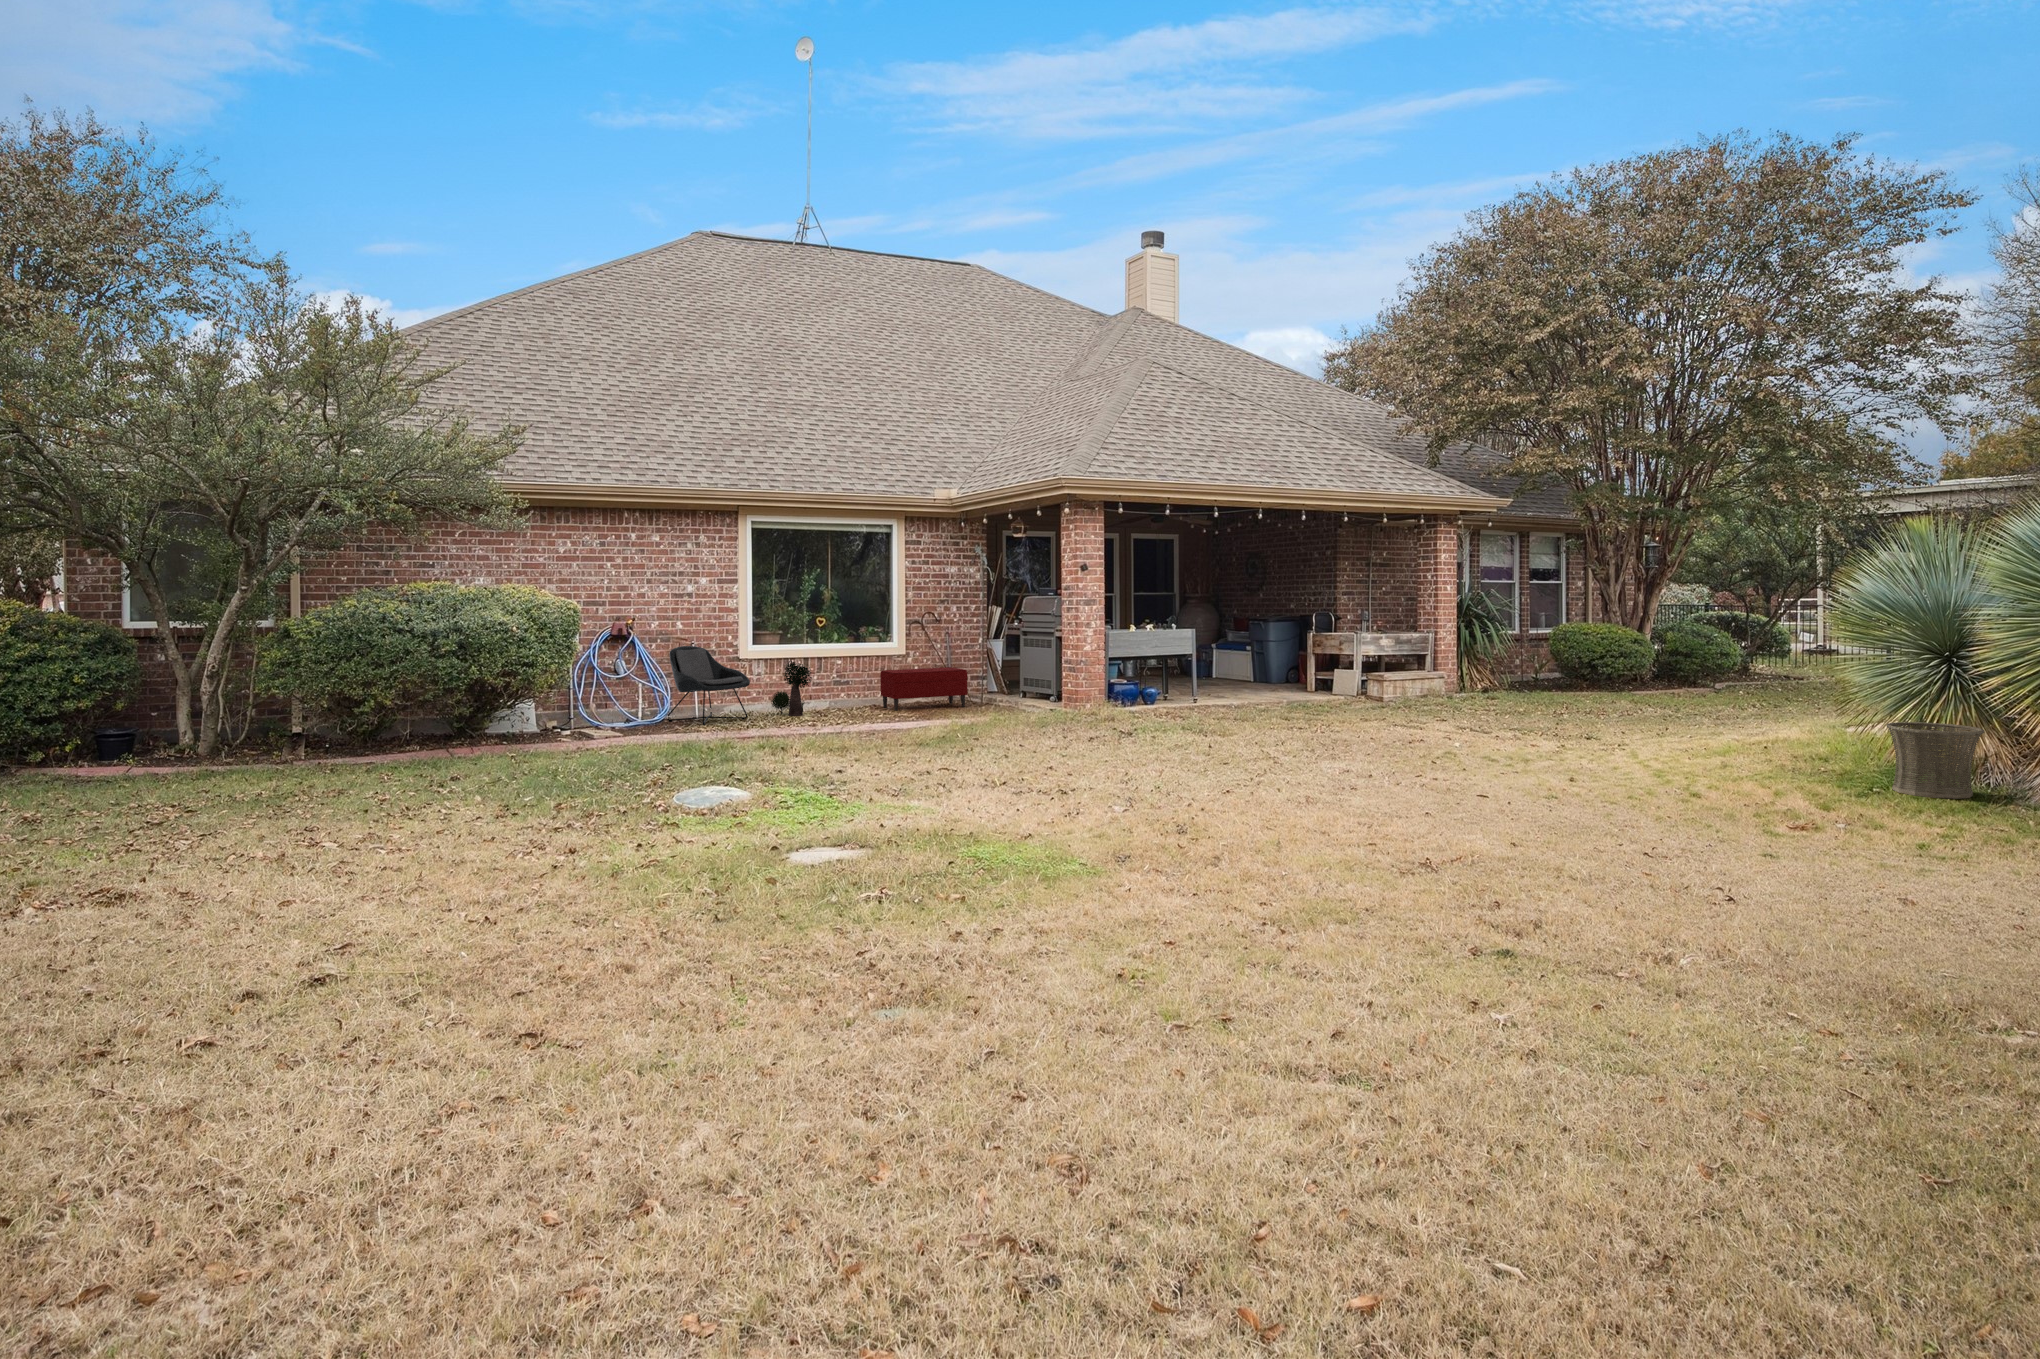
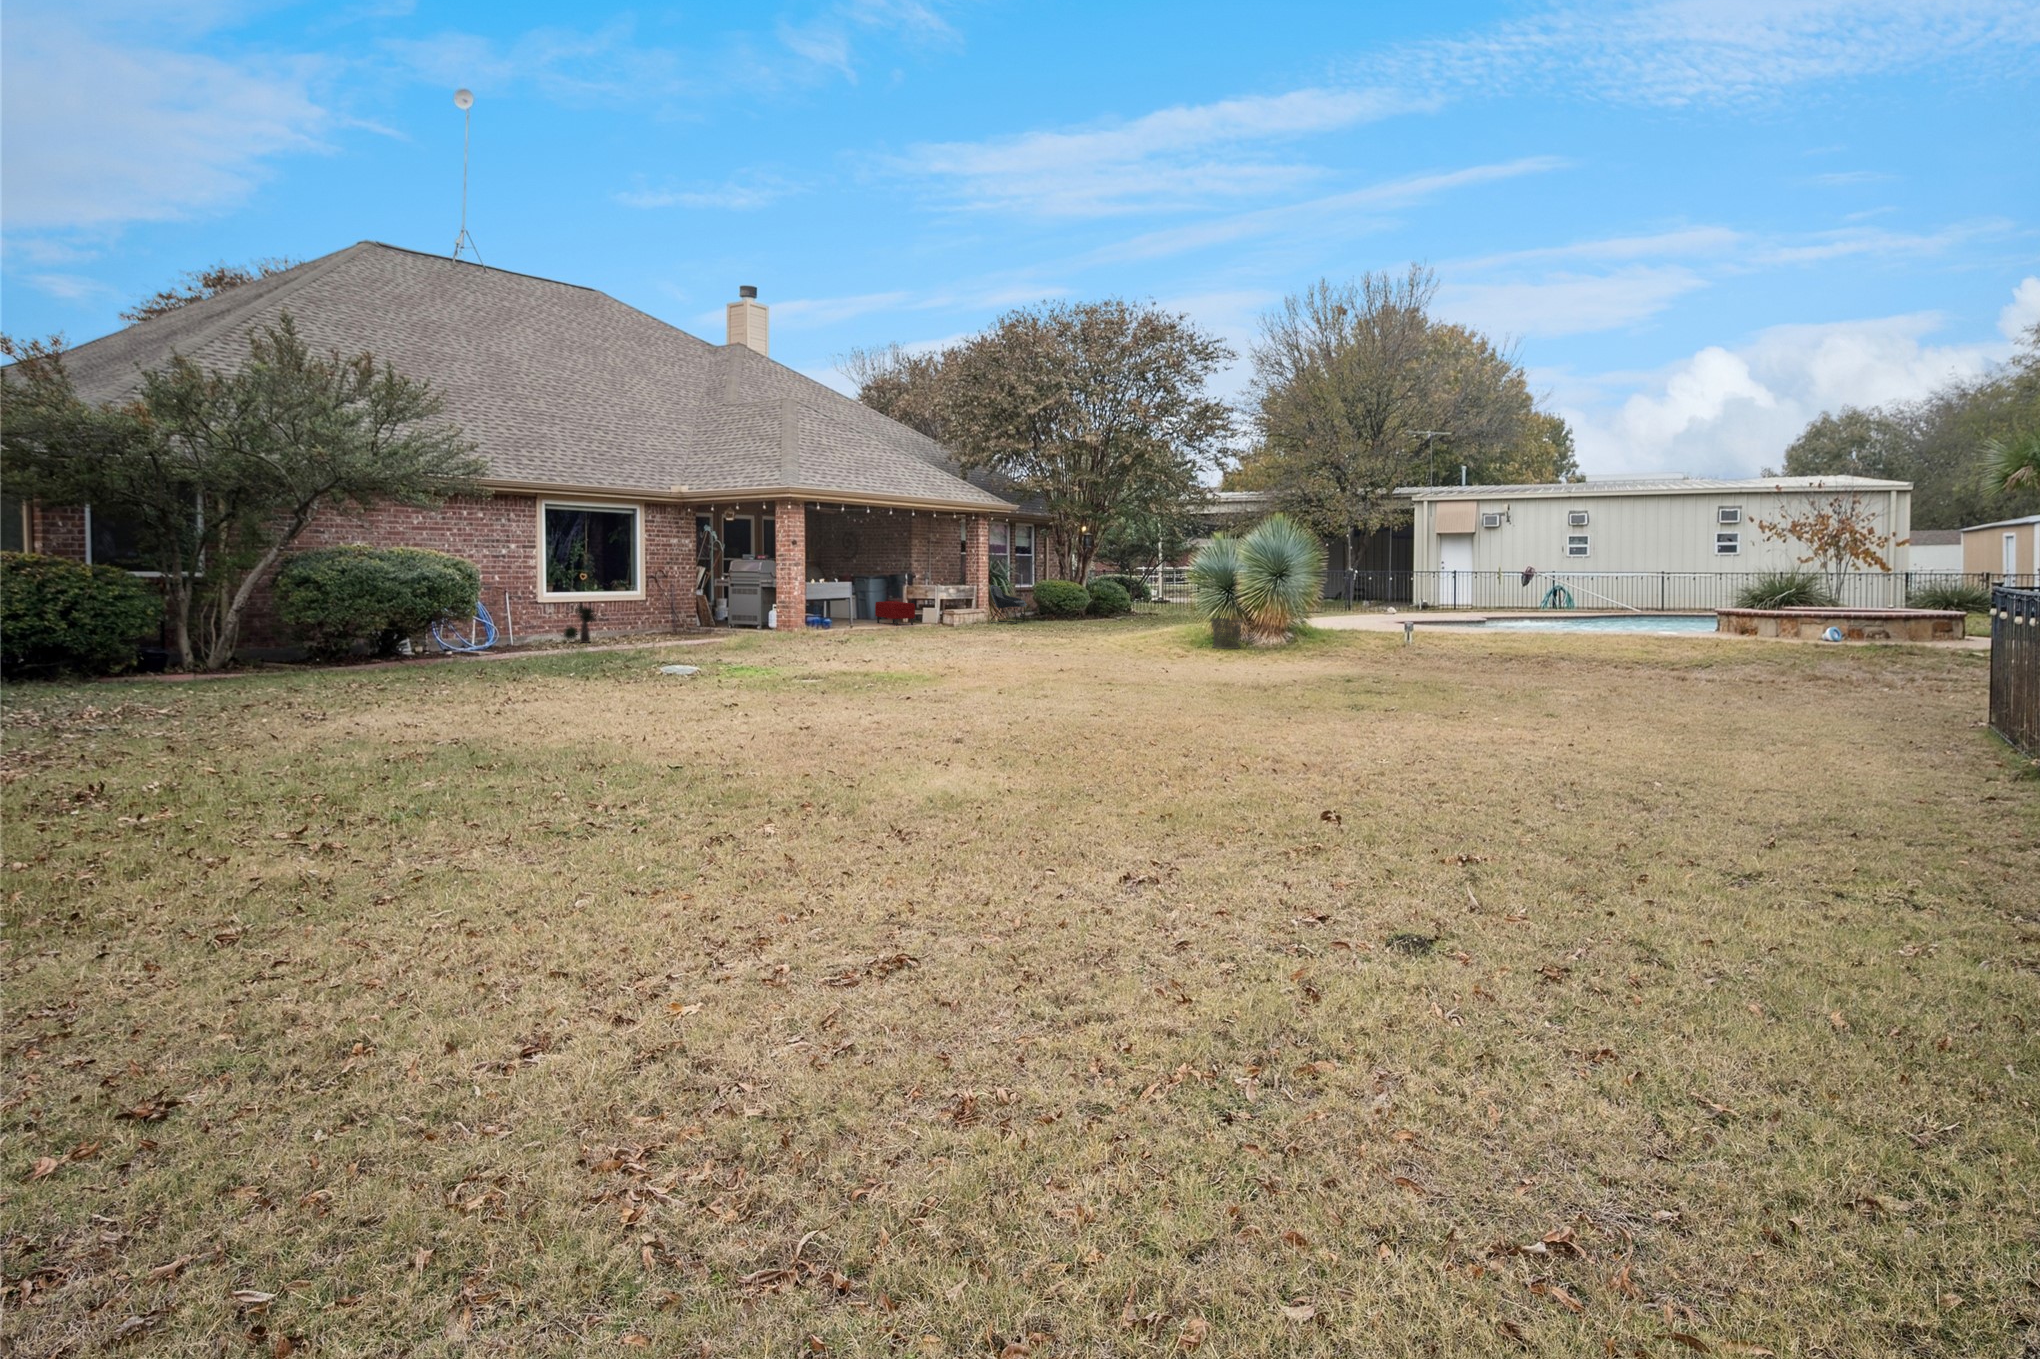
lounge chair: present [667,646,750,725] -> present [990,585,1027,624]
bench: present [880,667,967,711] -> present [875,601,915,626]

